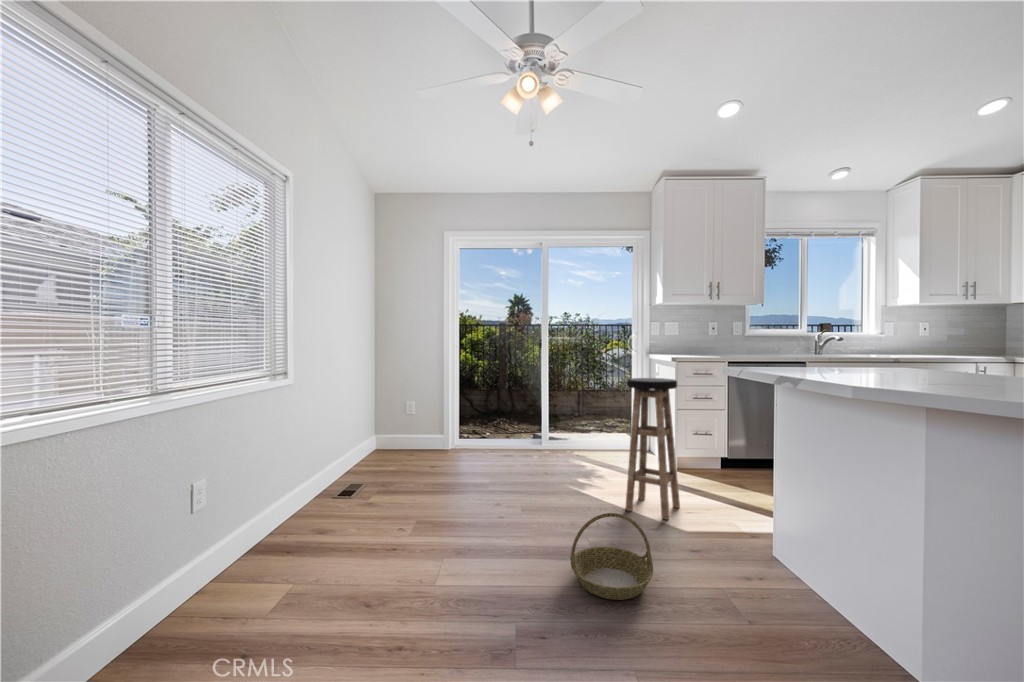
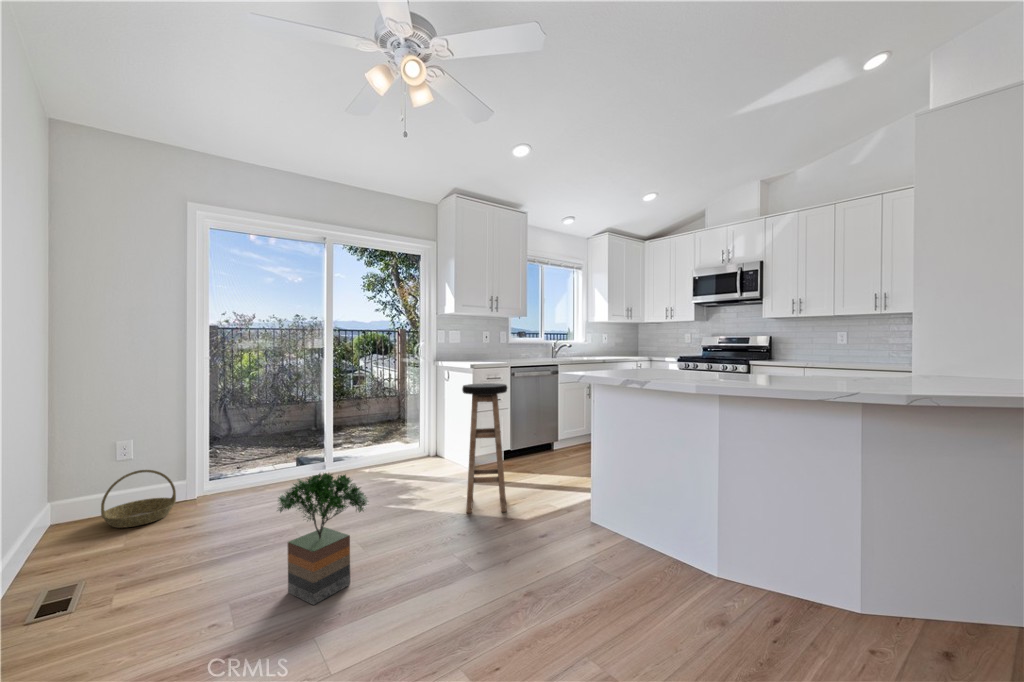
potted tree: none [431,439,496,540] -> present [278,473,368,605]
basket: present [570,513,653,600] -> present [101,470,176,528]

